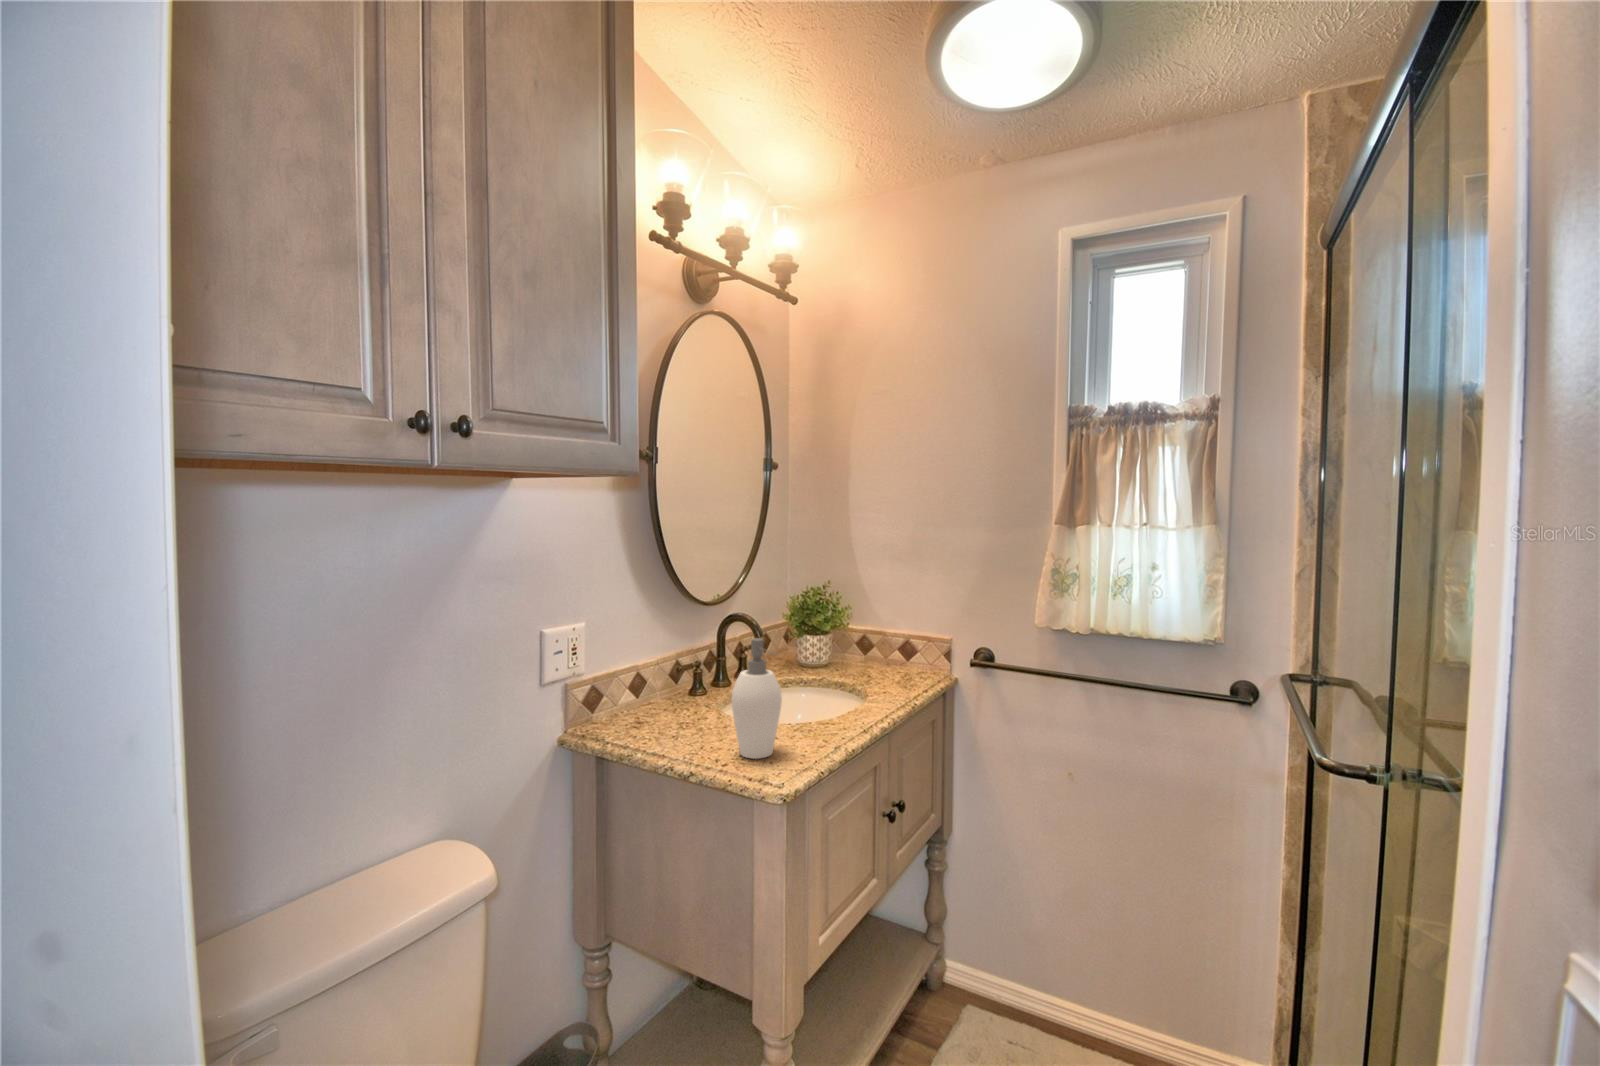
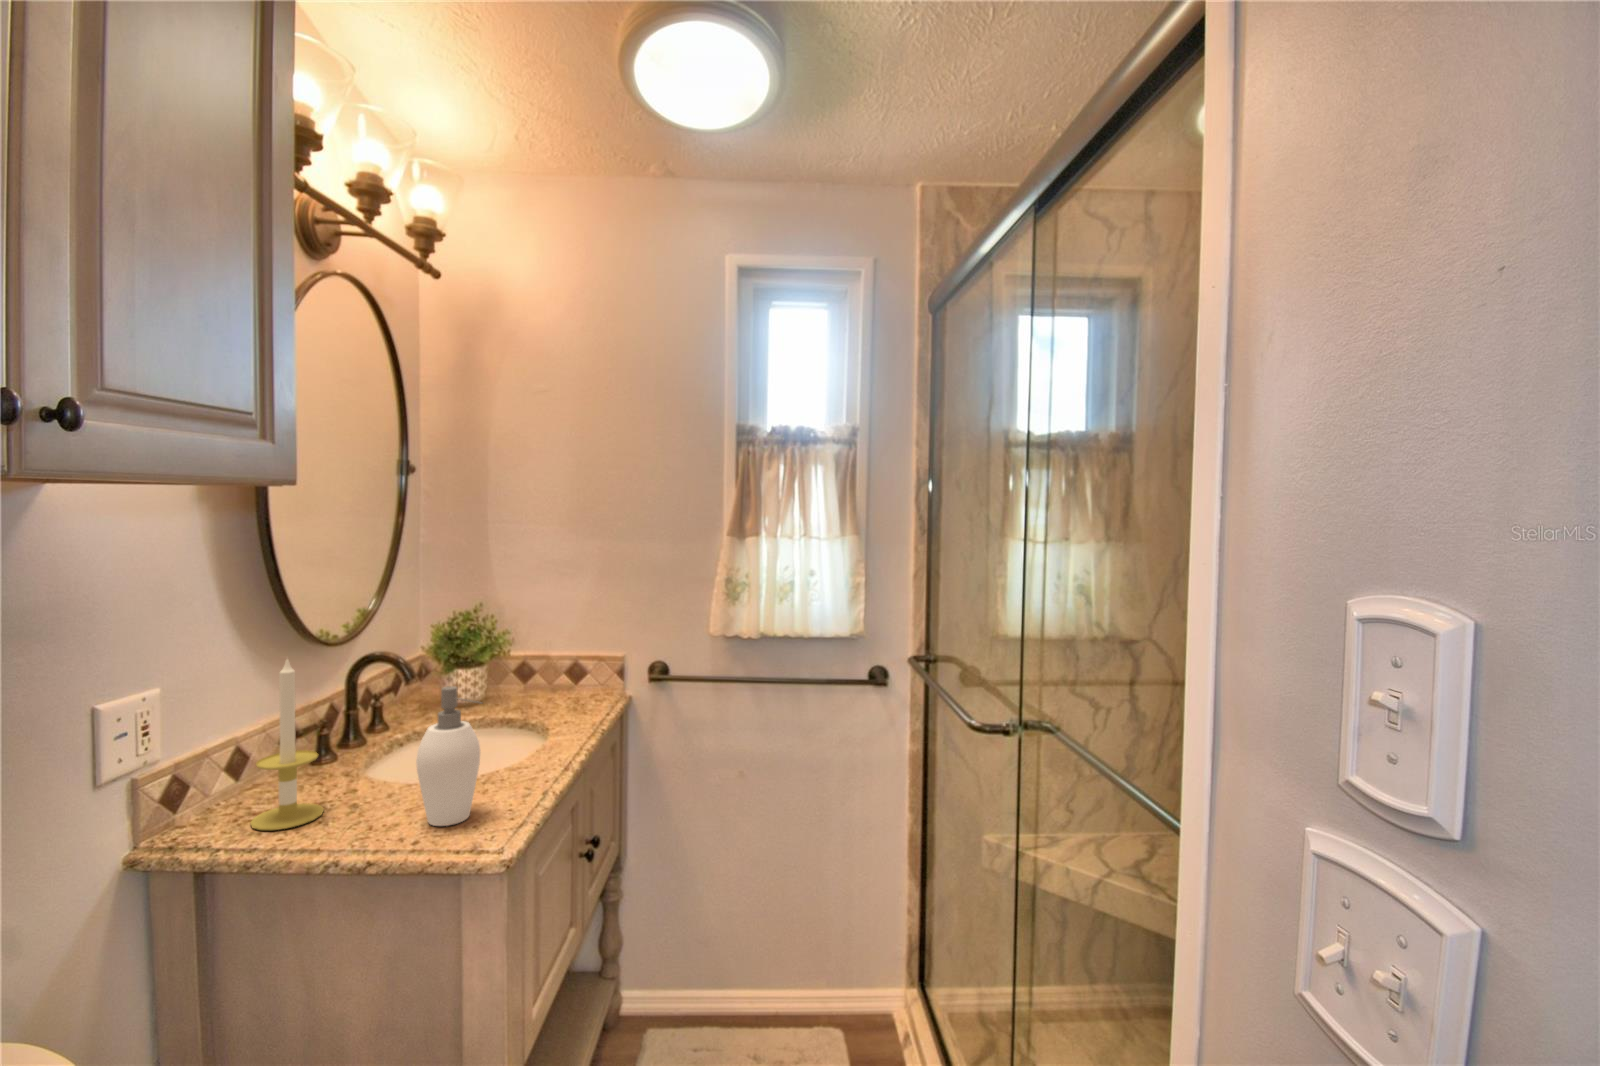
candle: none [632,603,679,736] -> present [250,659,324,830]

